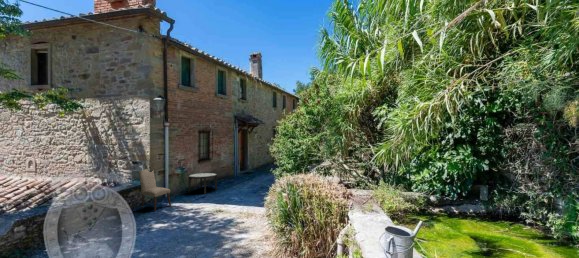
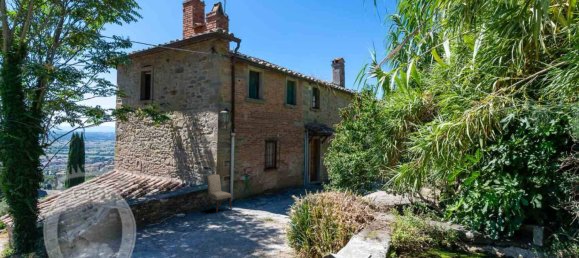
round table: present [187,171,218,194] -> none [251,180,280,202]

